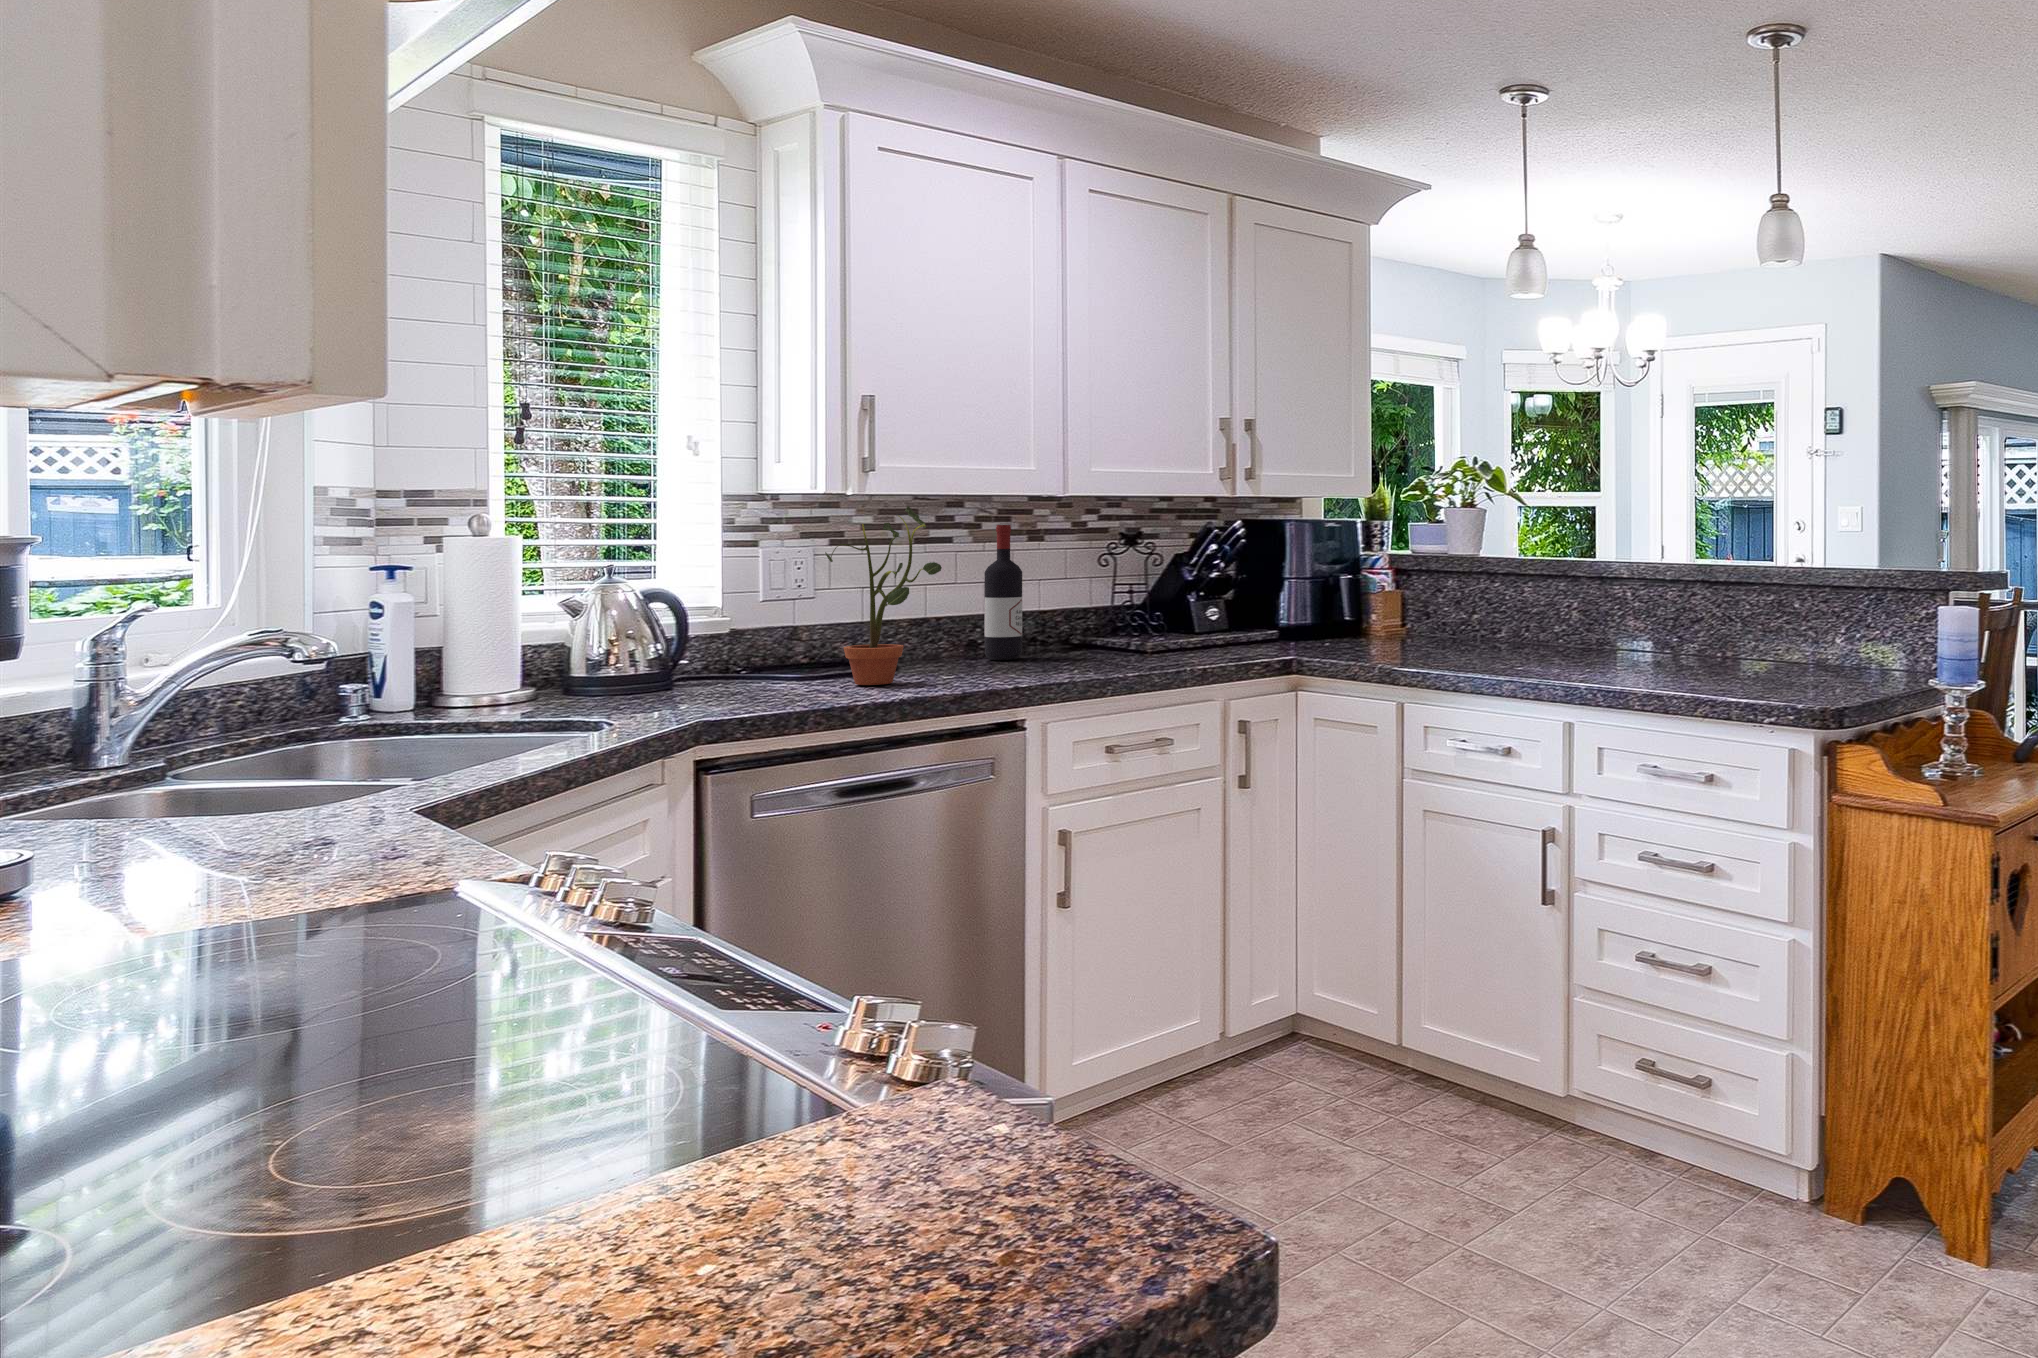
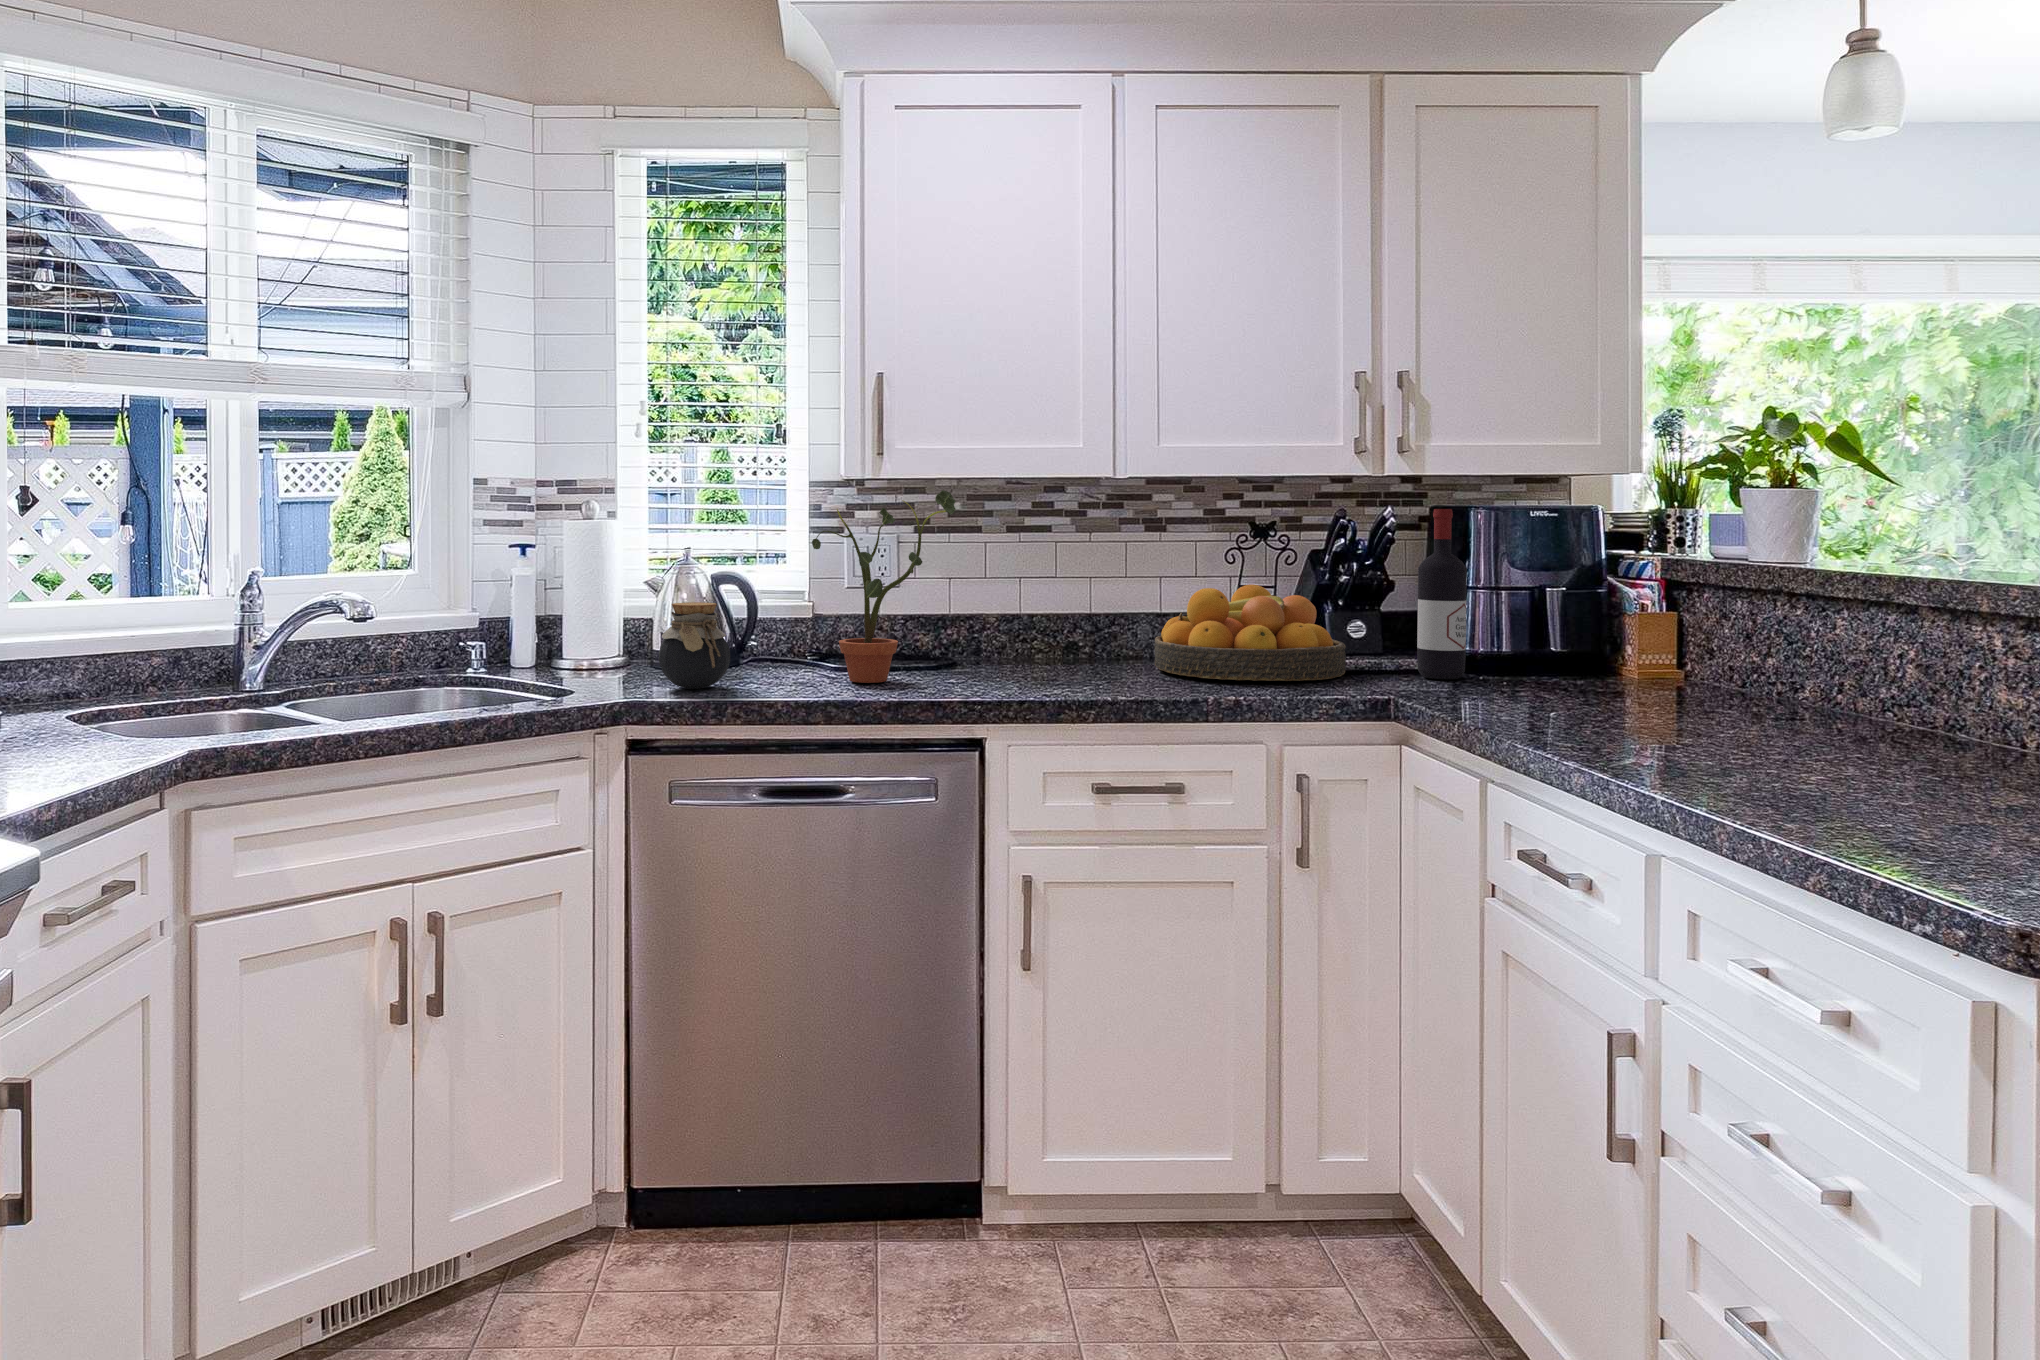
wine bottle: present [984,525,1022,660] -> present [1417,509,1467,679]
fruit bowl: none [1088,584,1241,658] -> present [1154,585,1346,681]
jar: none [673,618,757,704] -> present [659,602,730,689]

